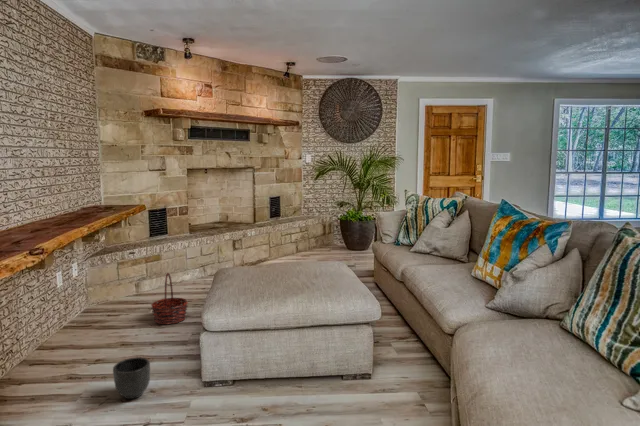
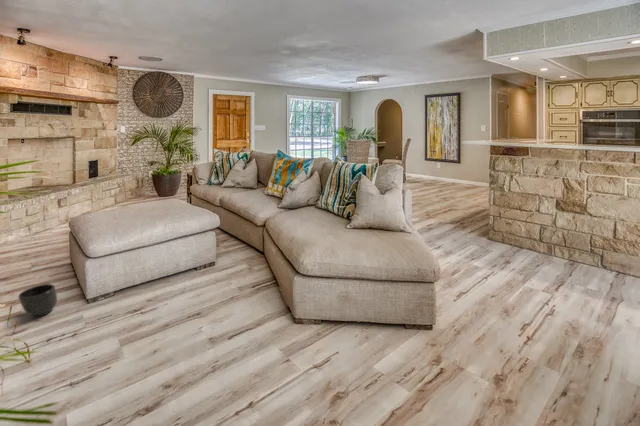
basket: present [151,273,188,324] -> none [14,226,55,267]

